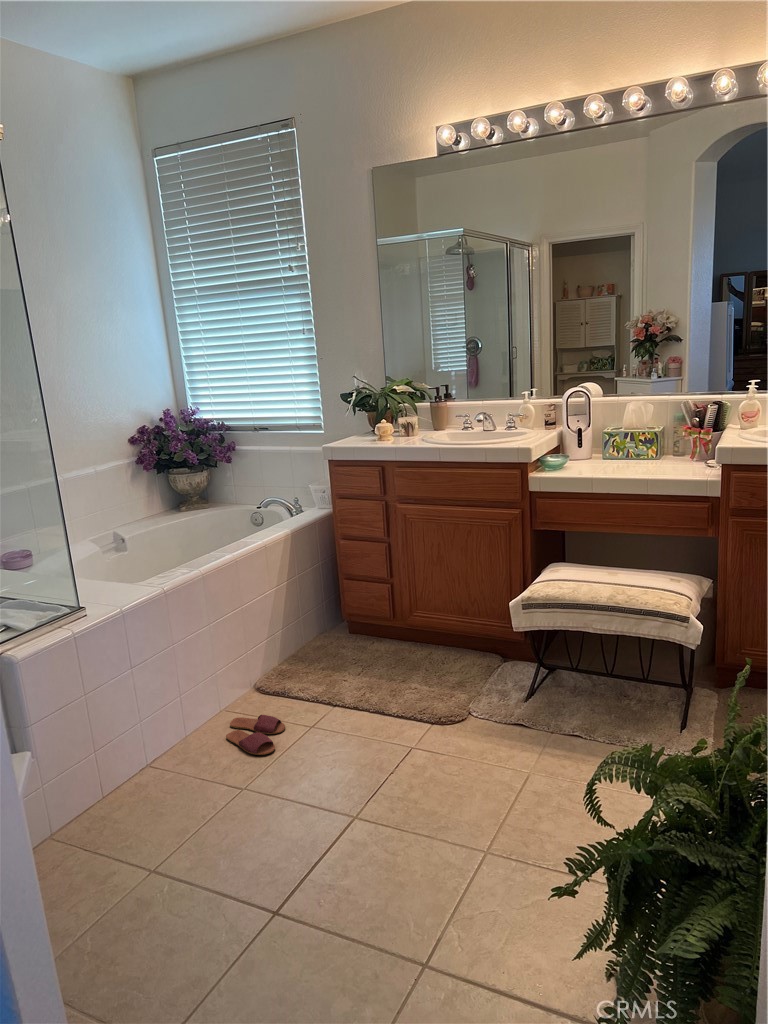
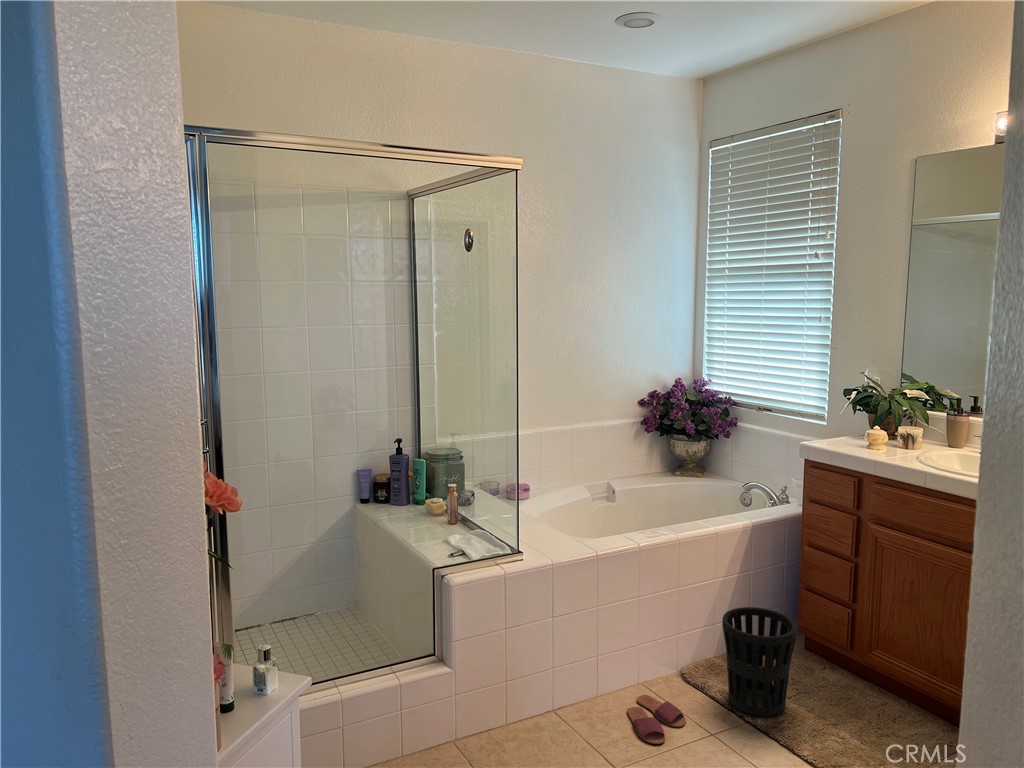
wastebasket: none [294,602,361,699] -> present [722,607,797,716]

